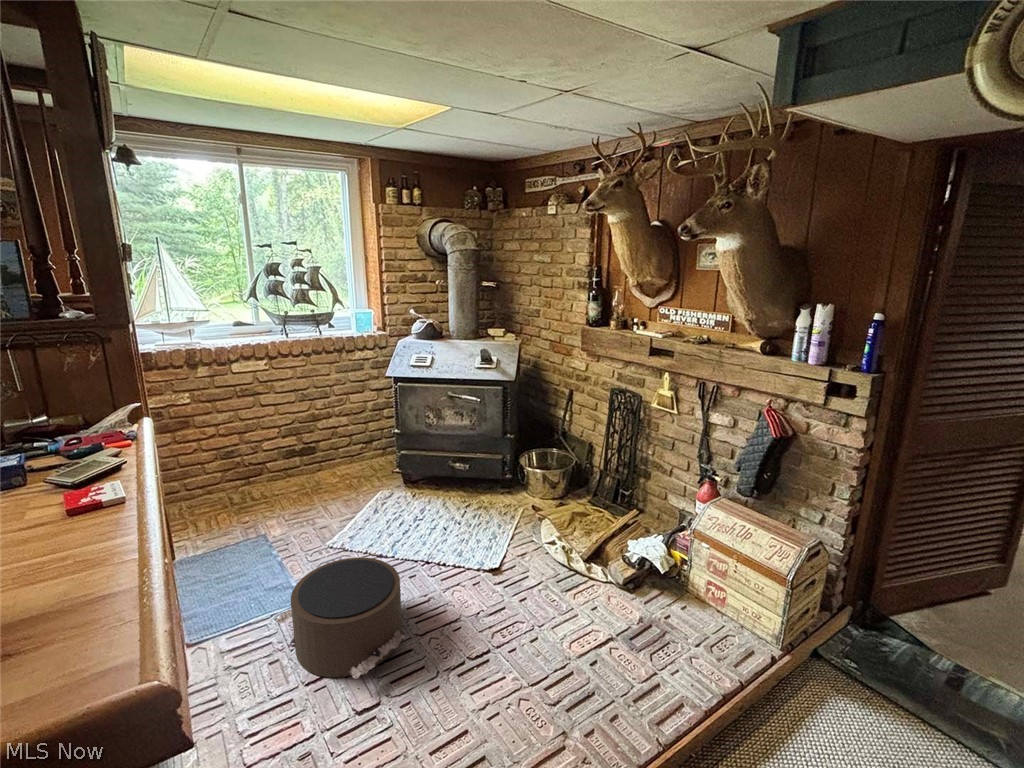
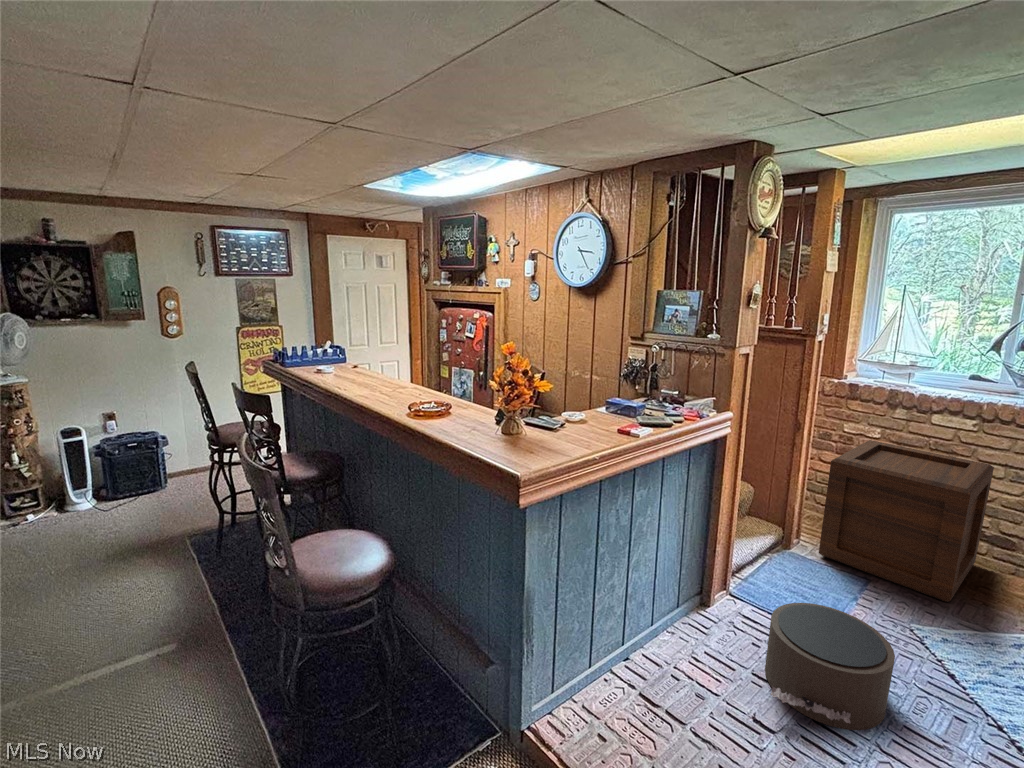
wooden crate: none [181,394,322,542] -> present [819,440,994,602]

